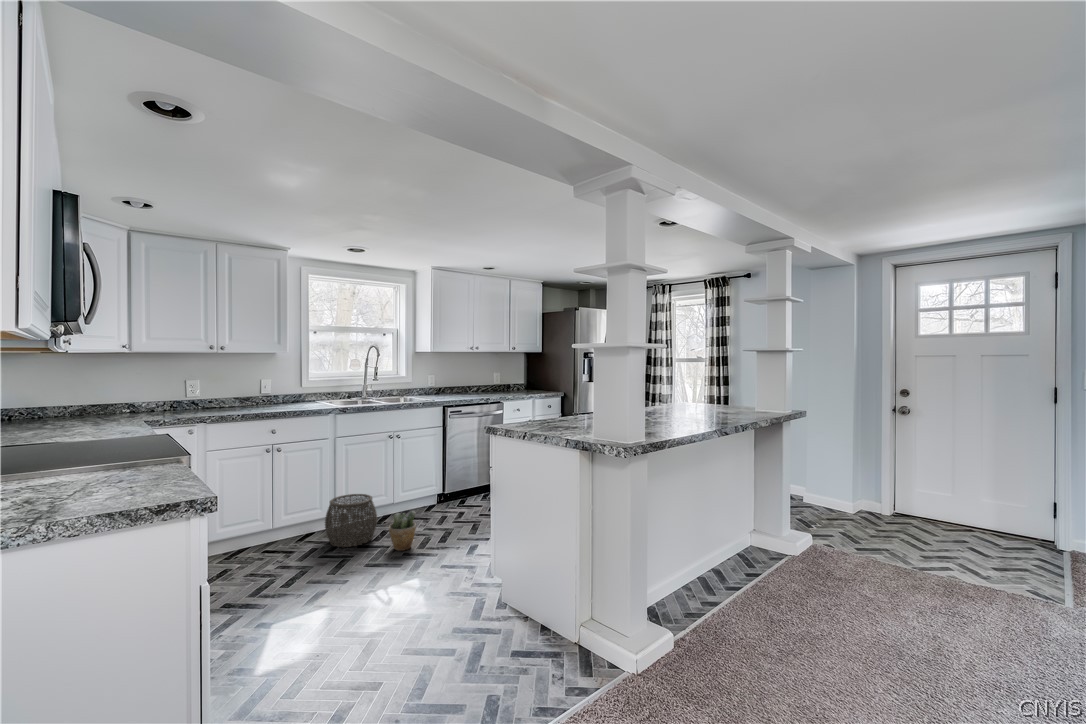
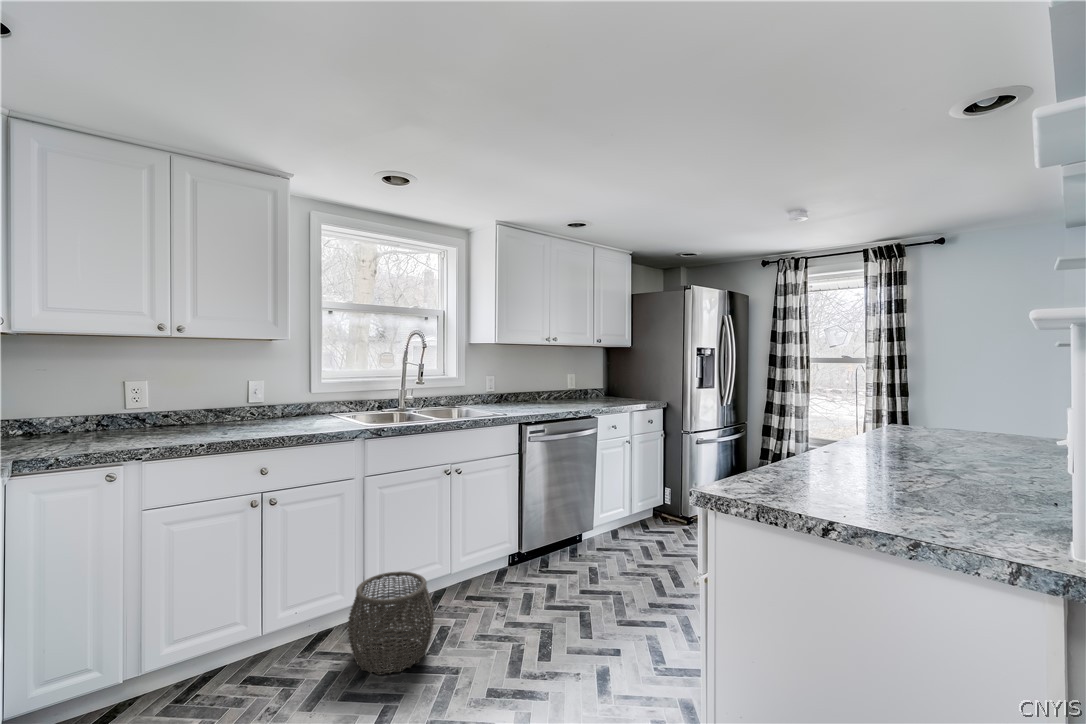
potted plant: present [389,511,416,551] -> none [458,612,505,685]

